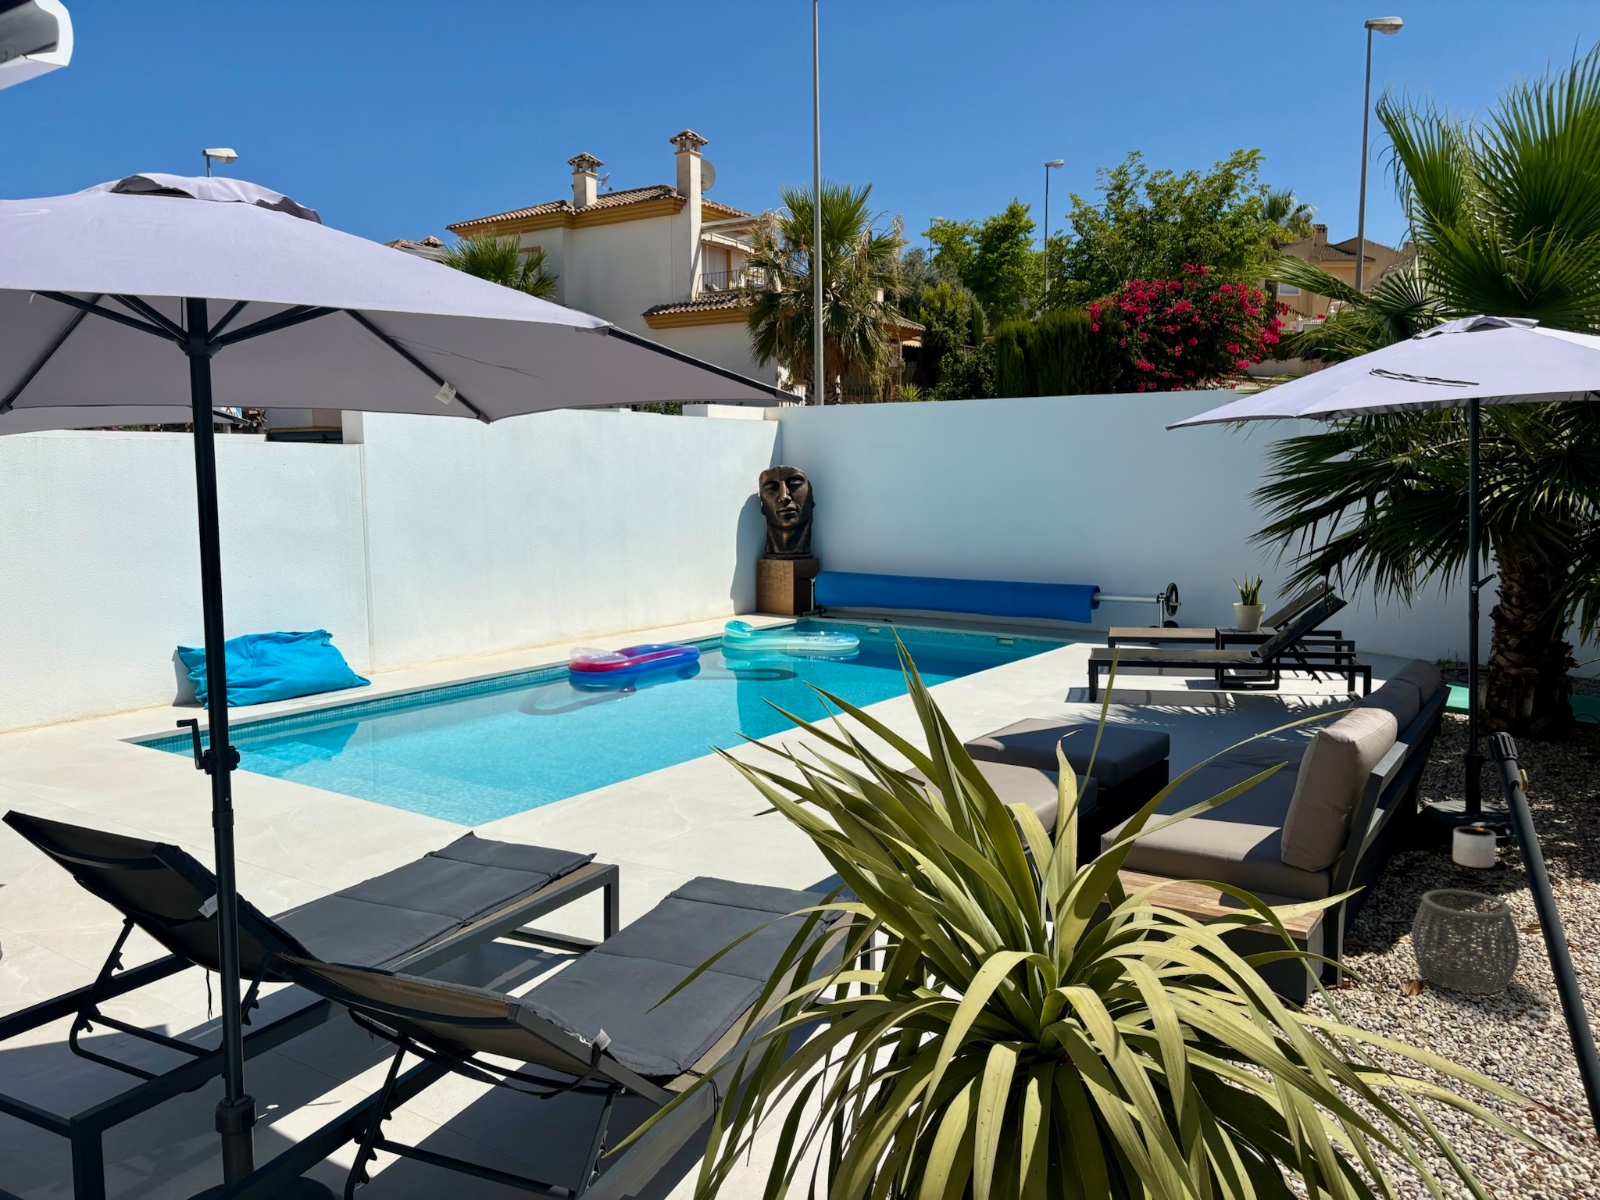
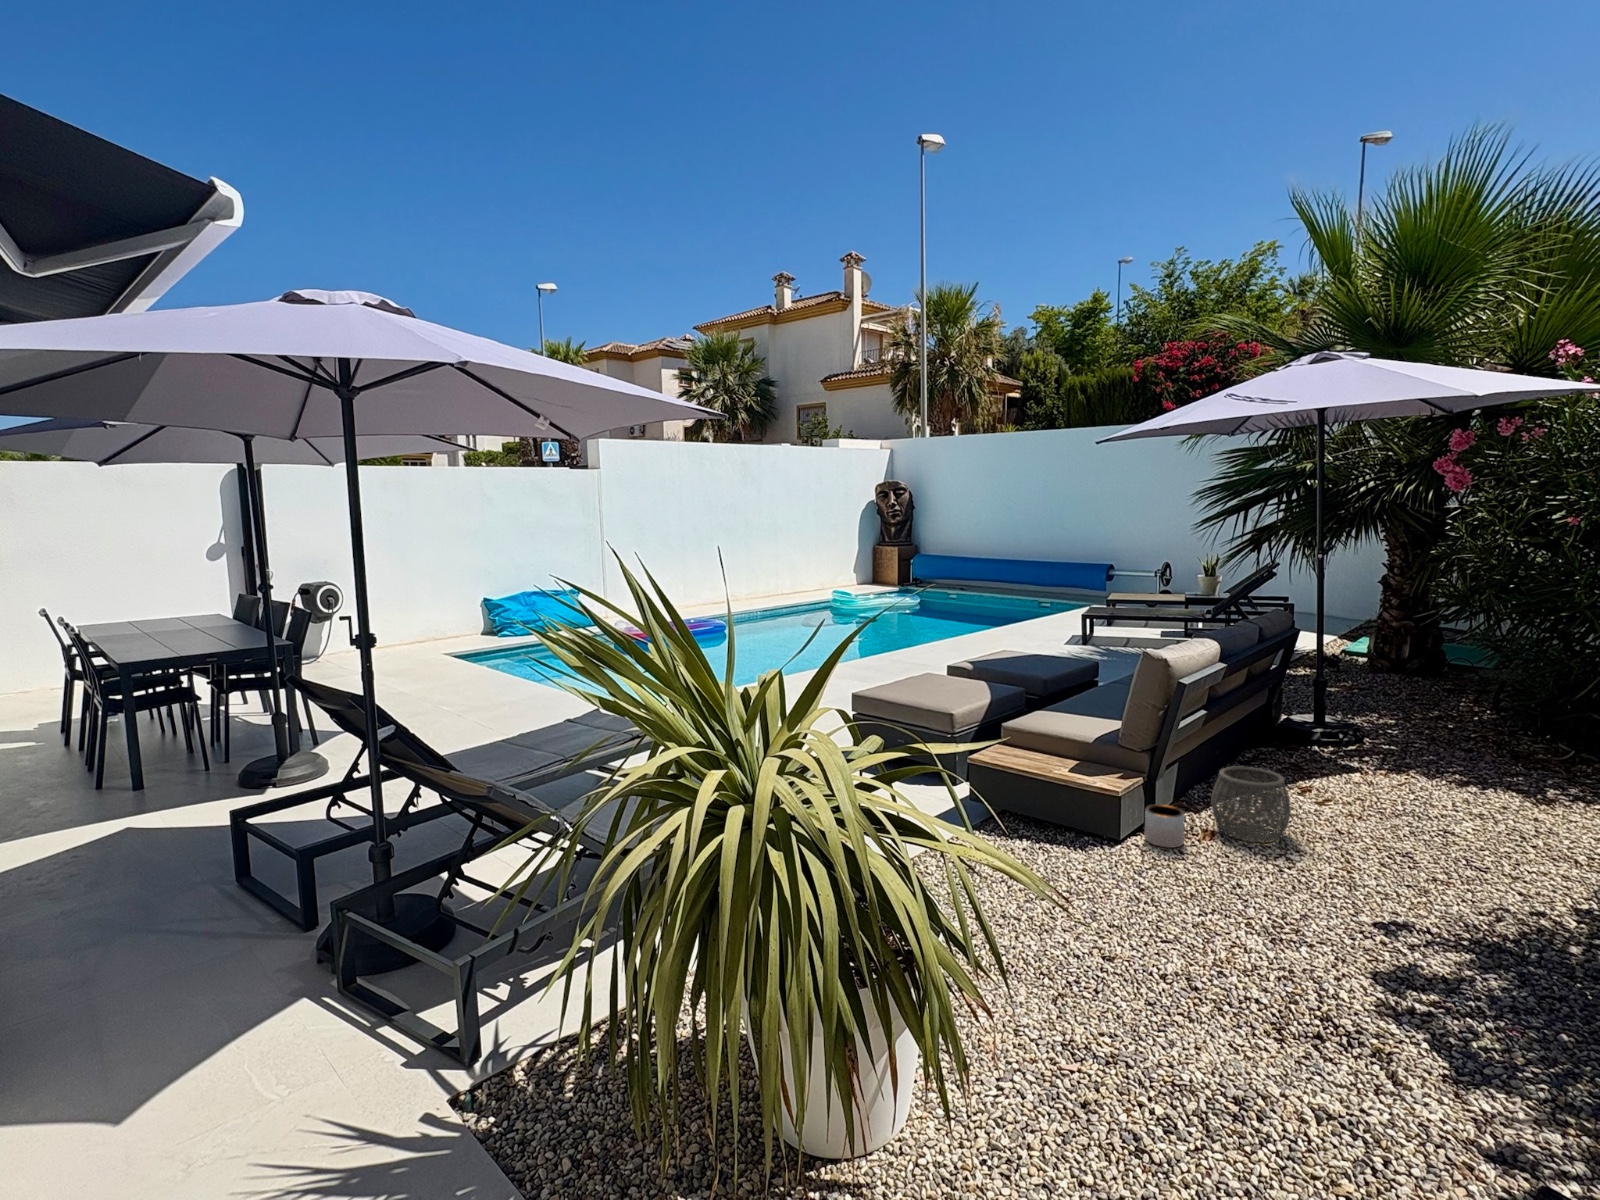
planter: present [1453,827,1496,868] -> present [1145,805,1185,848]

